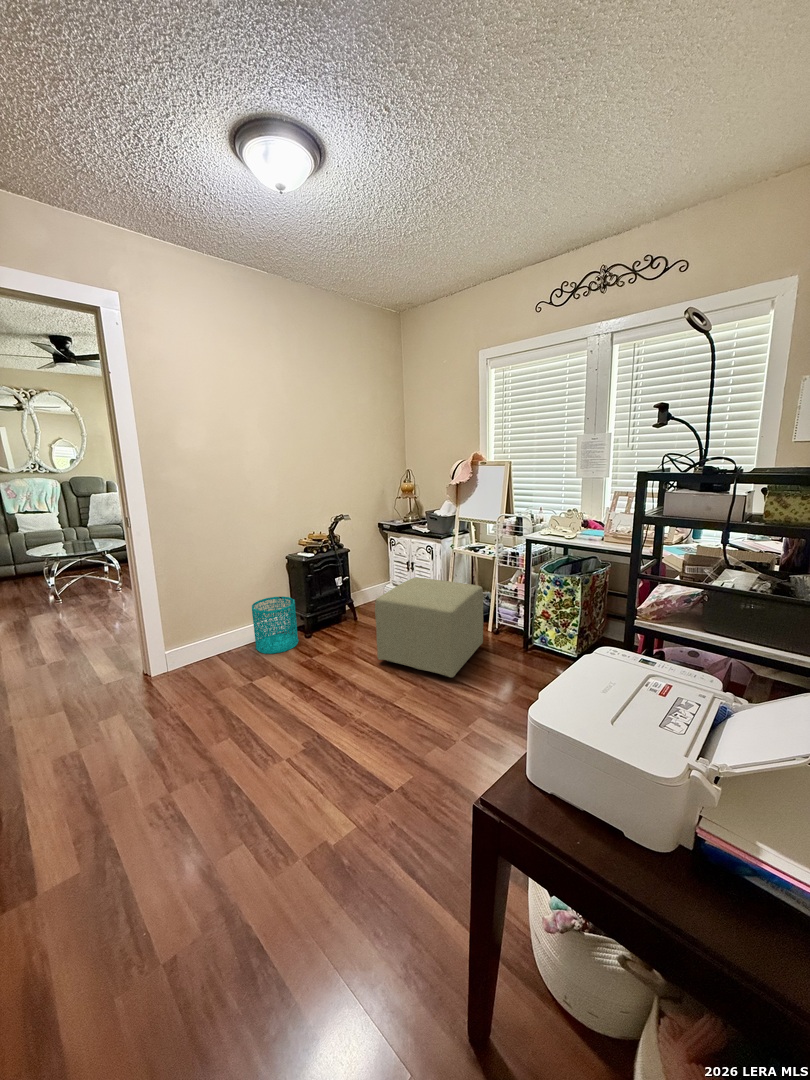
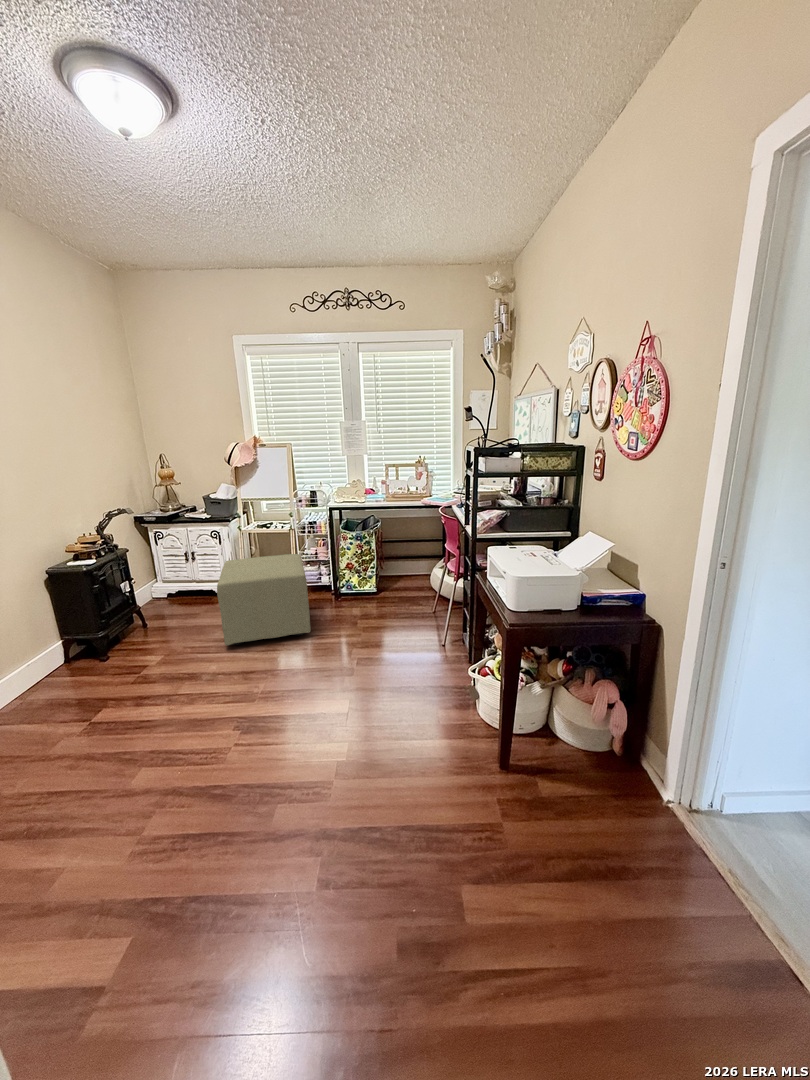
wastebasket: present [252,597,299,654] -> none [21,619,100,697]

